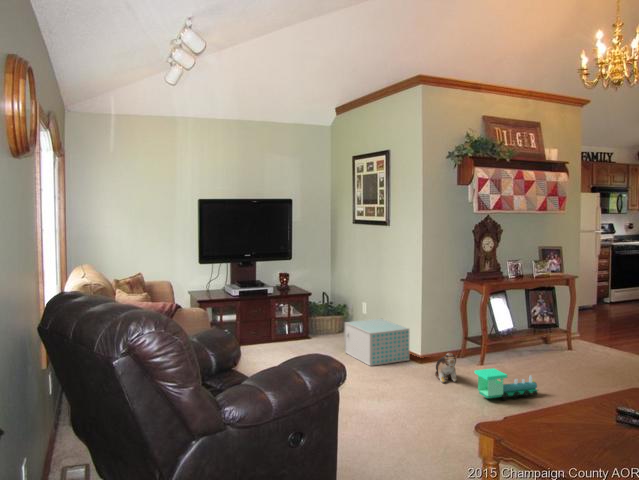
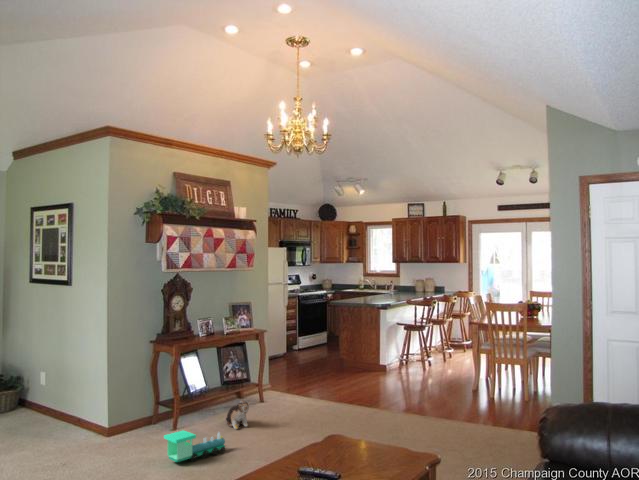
storage box: present [344,319,409,366] -> none [15,392,95,449]
plush toy: present [435,353,456,383] -> present [226,400,250,430]

